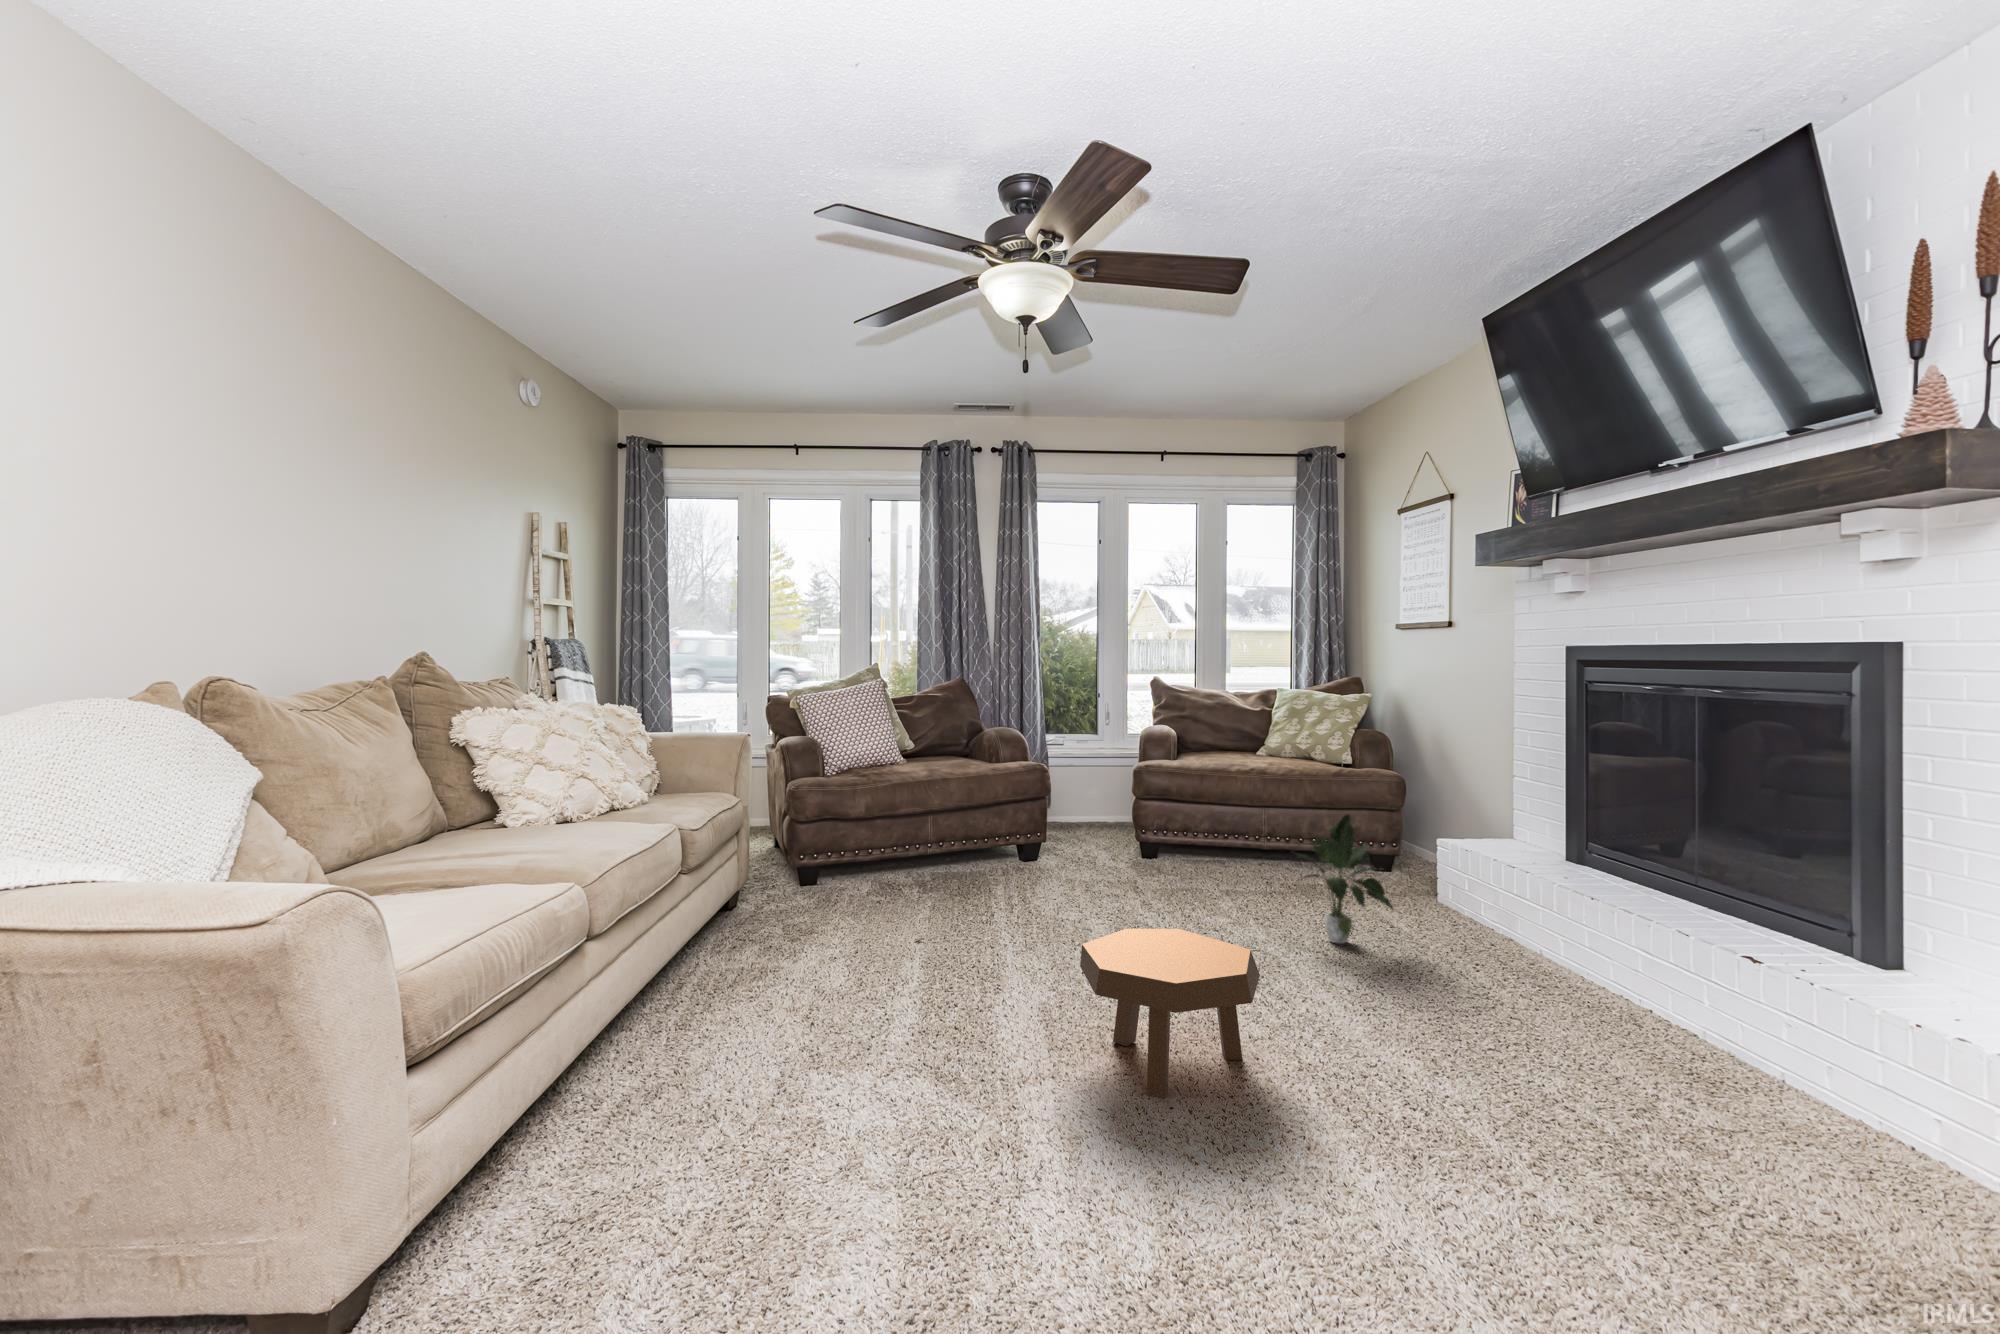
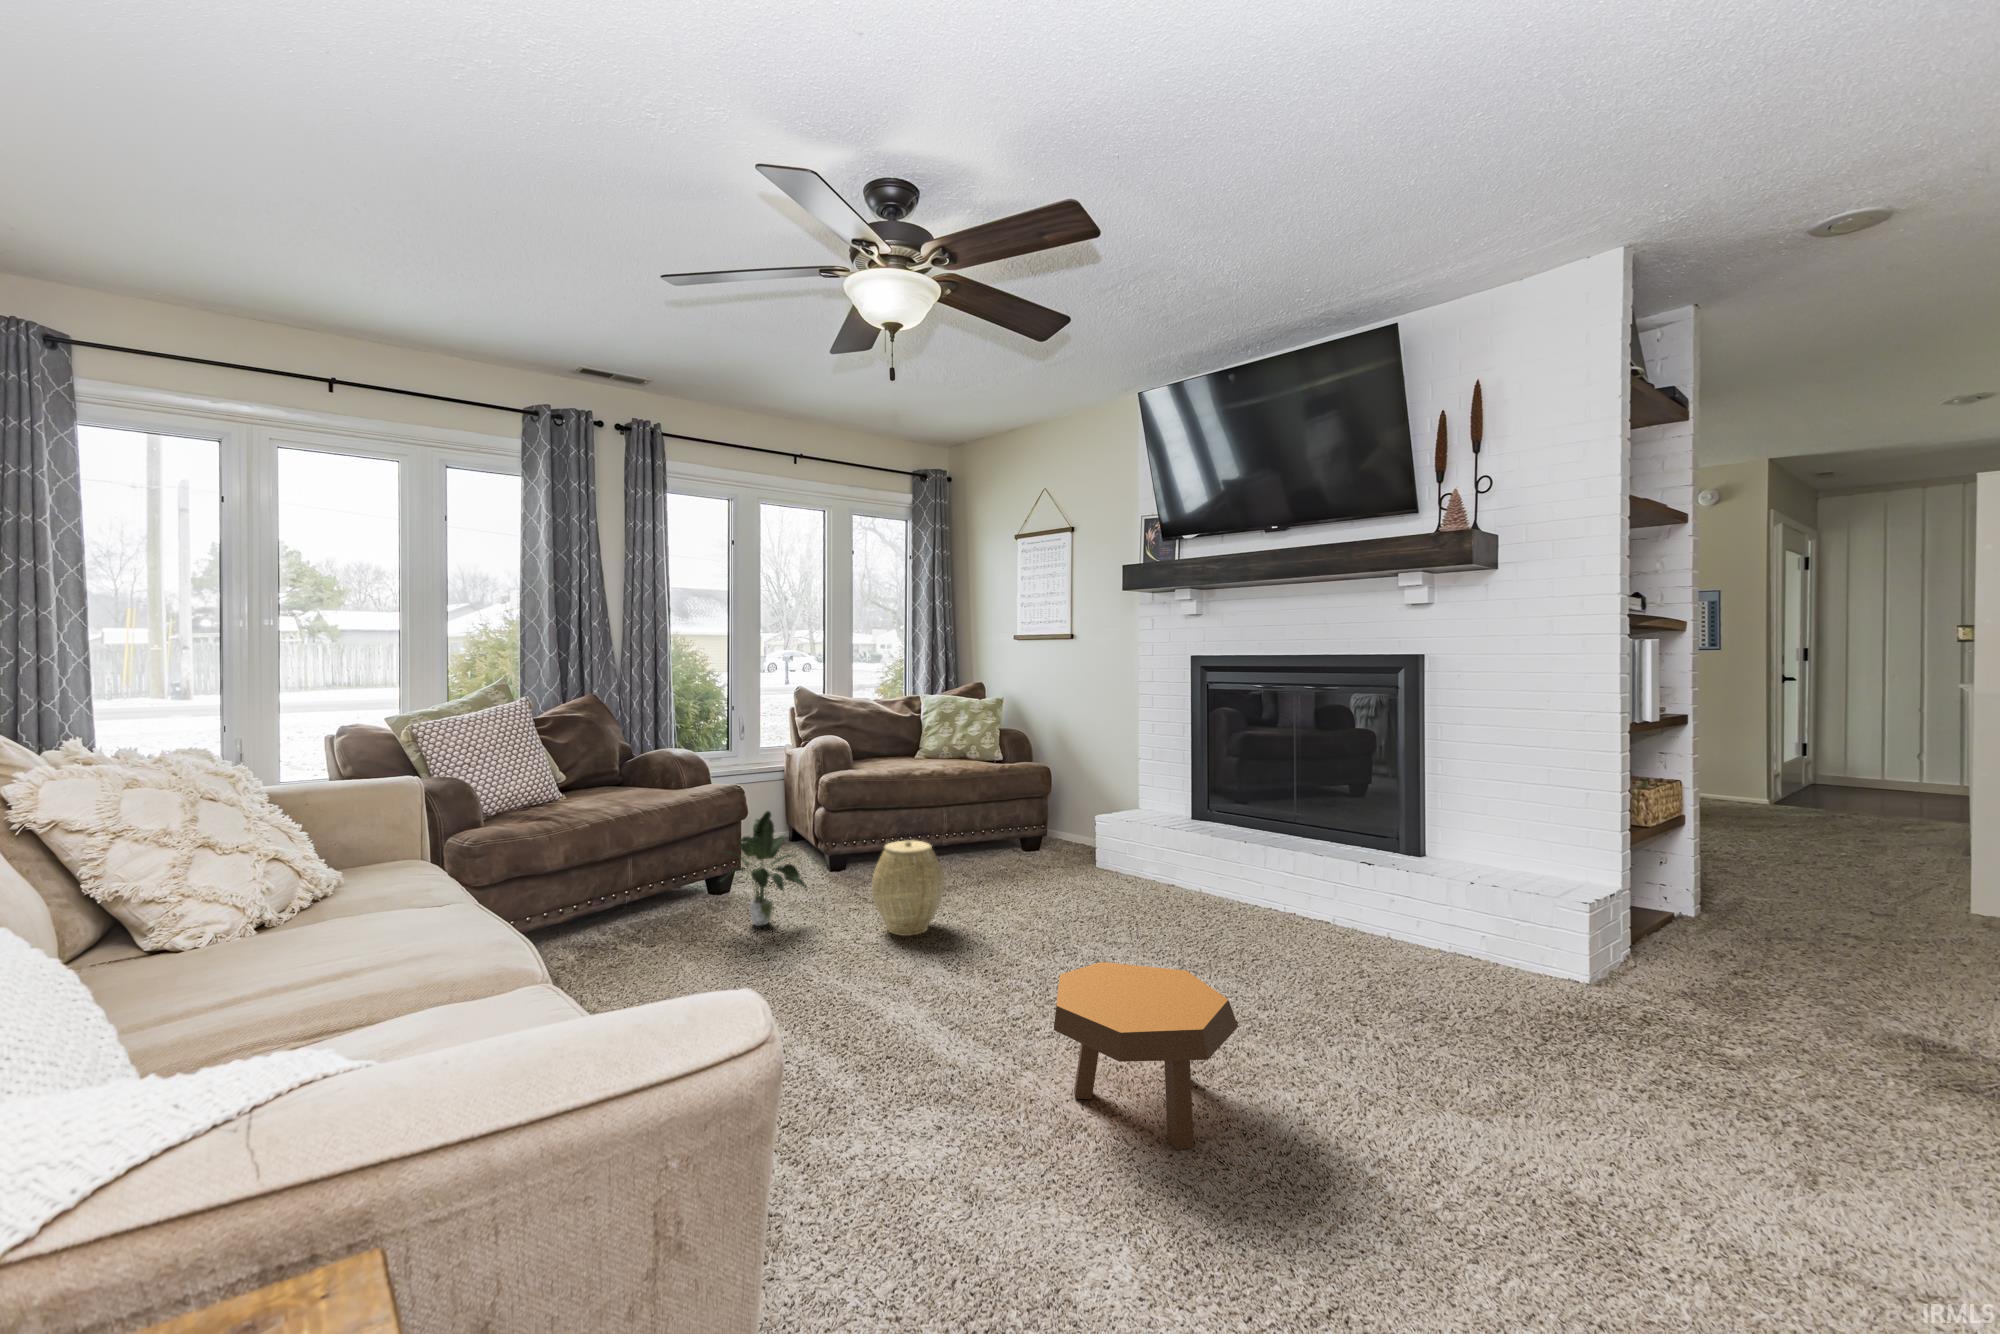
potted plant: present [1296,814,1394,944] -> present [725,811,807,926]
woven basket: none [1116,821,1188,914] -> present [872,840,944,936]

